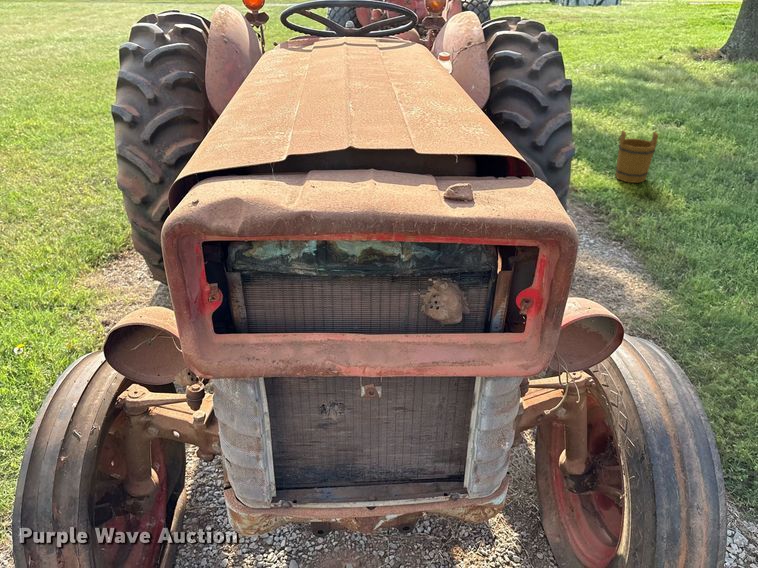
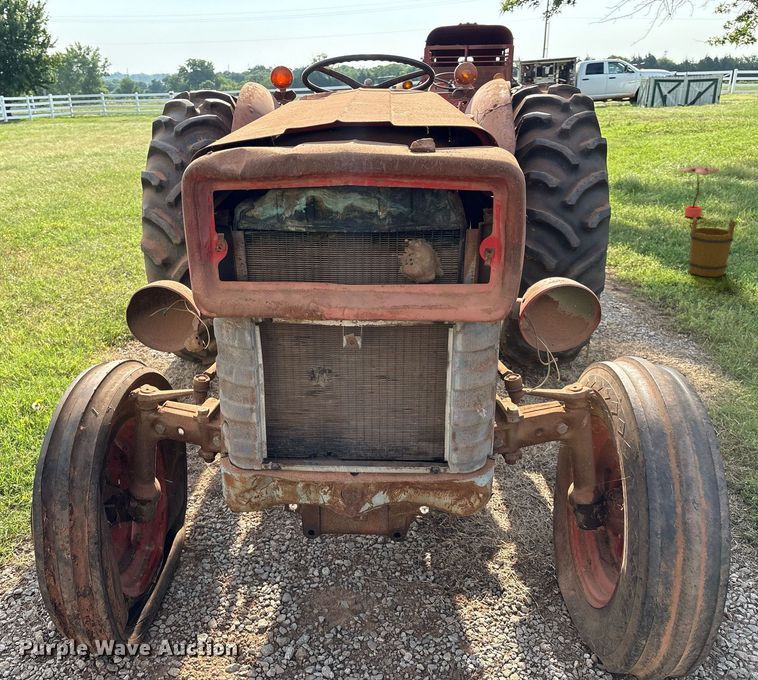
potted plant: none [602,76,636,121] -> present [679,166,719,217]

